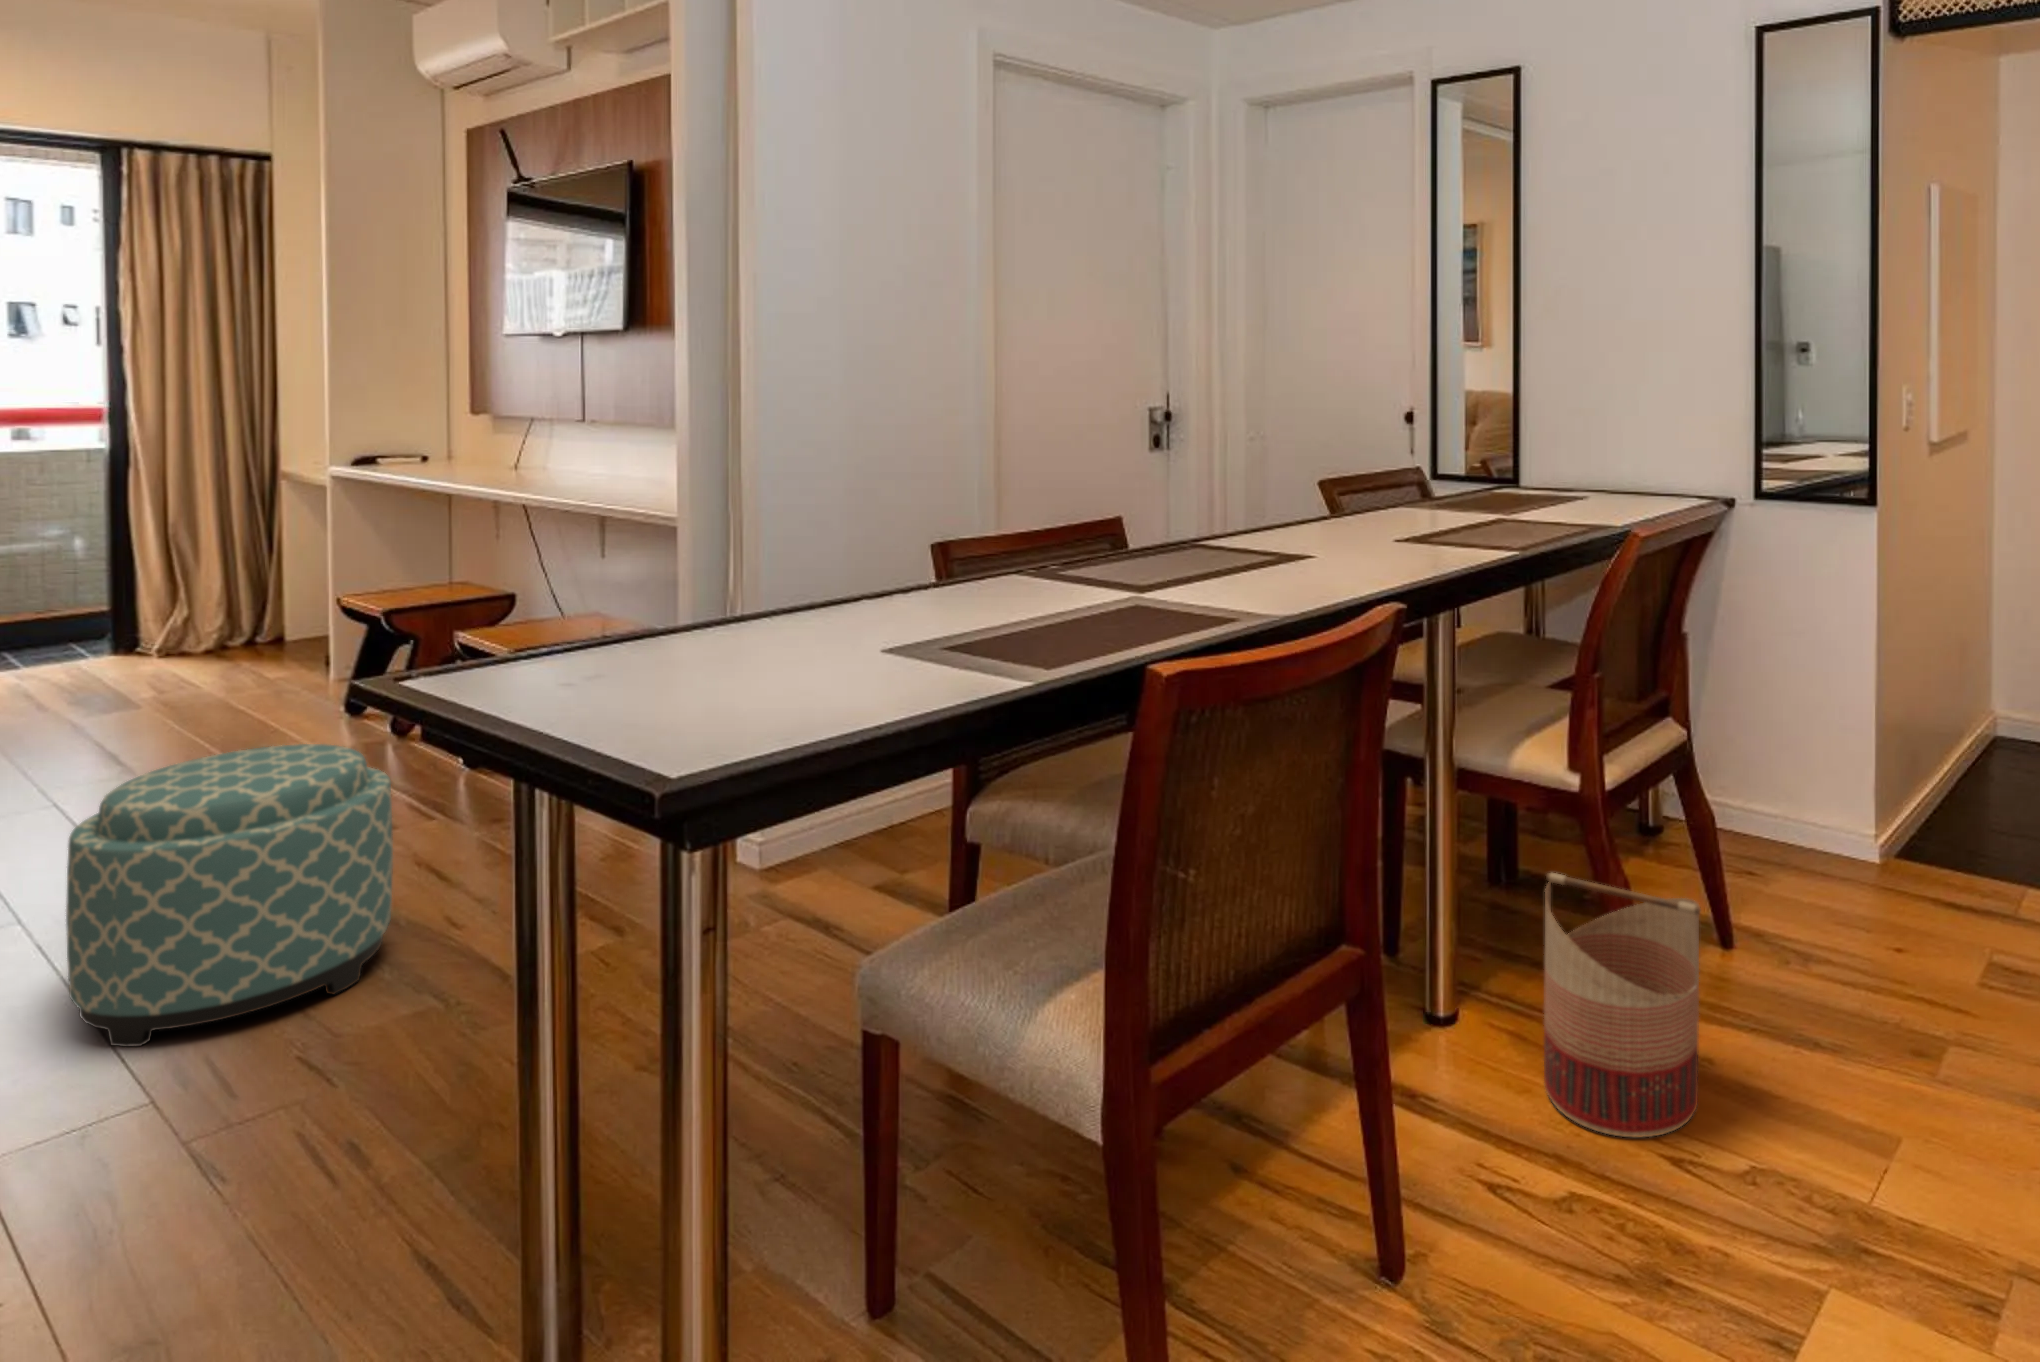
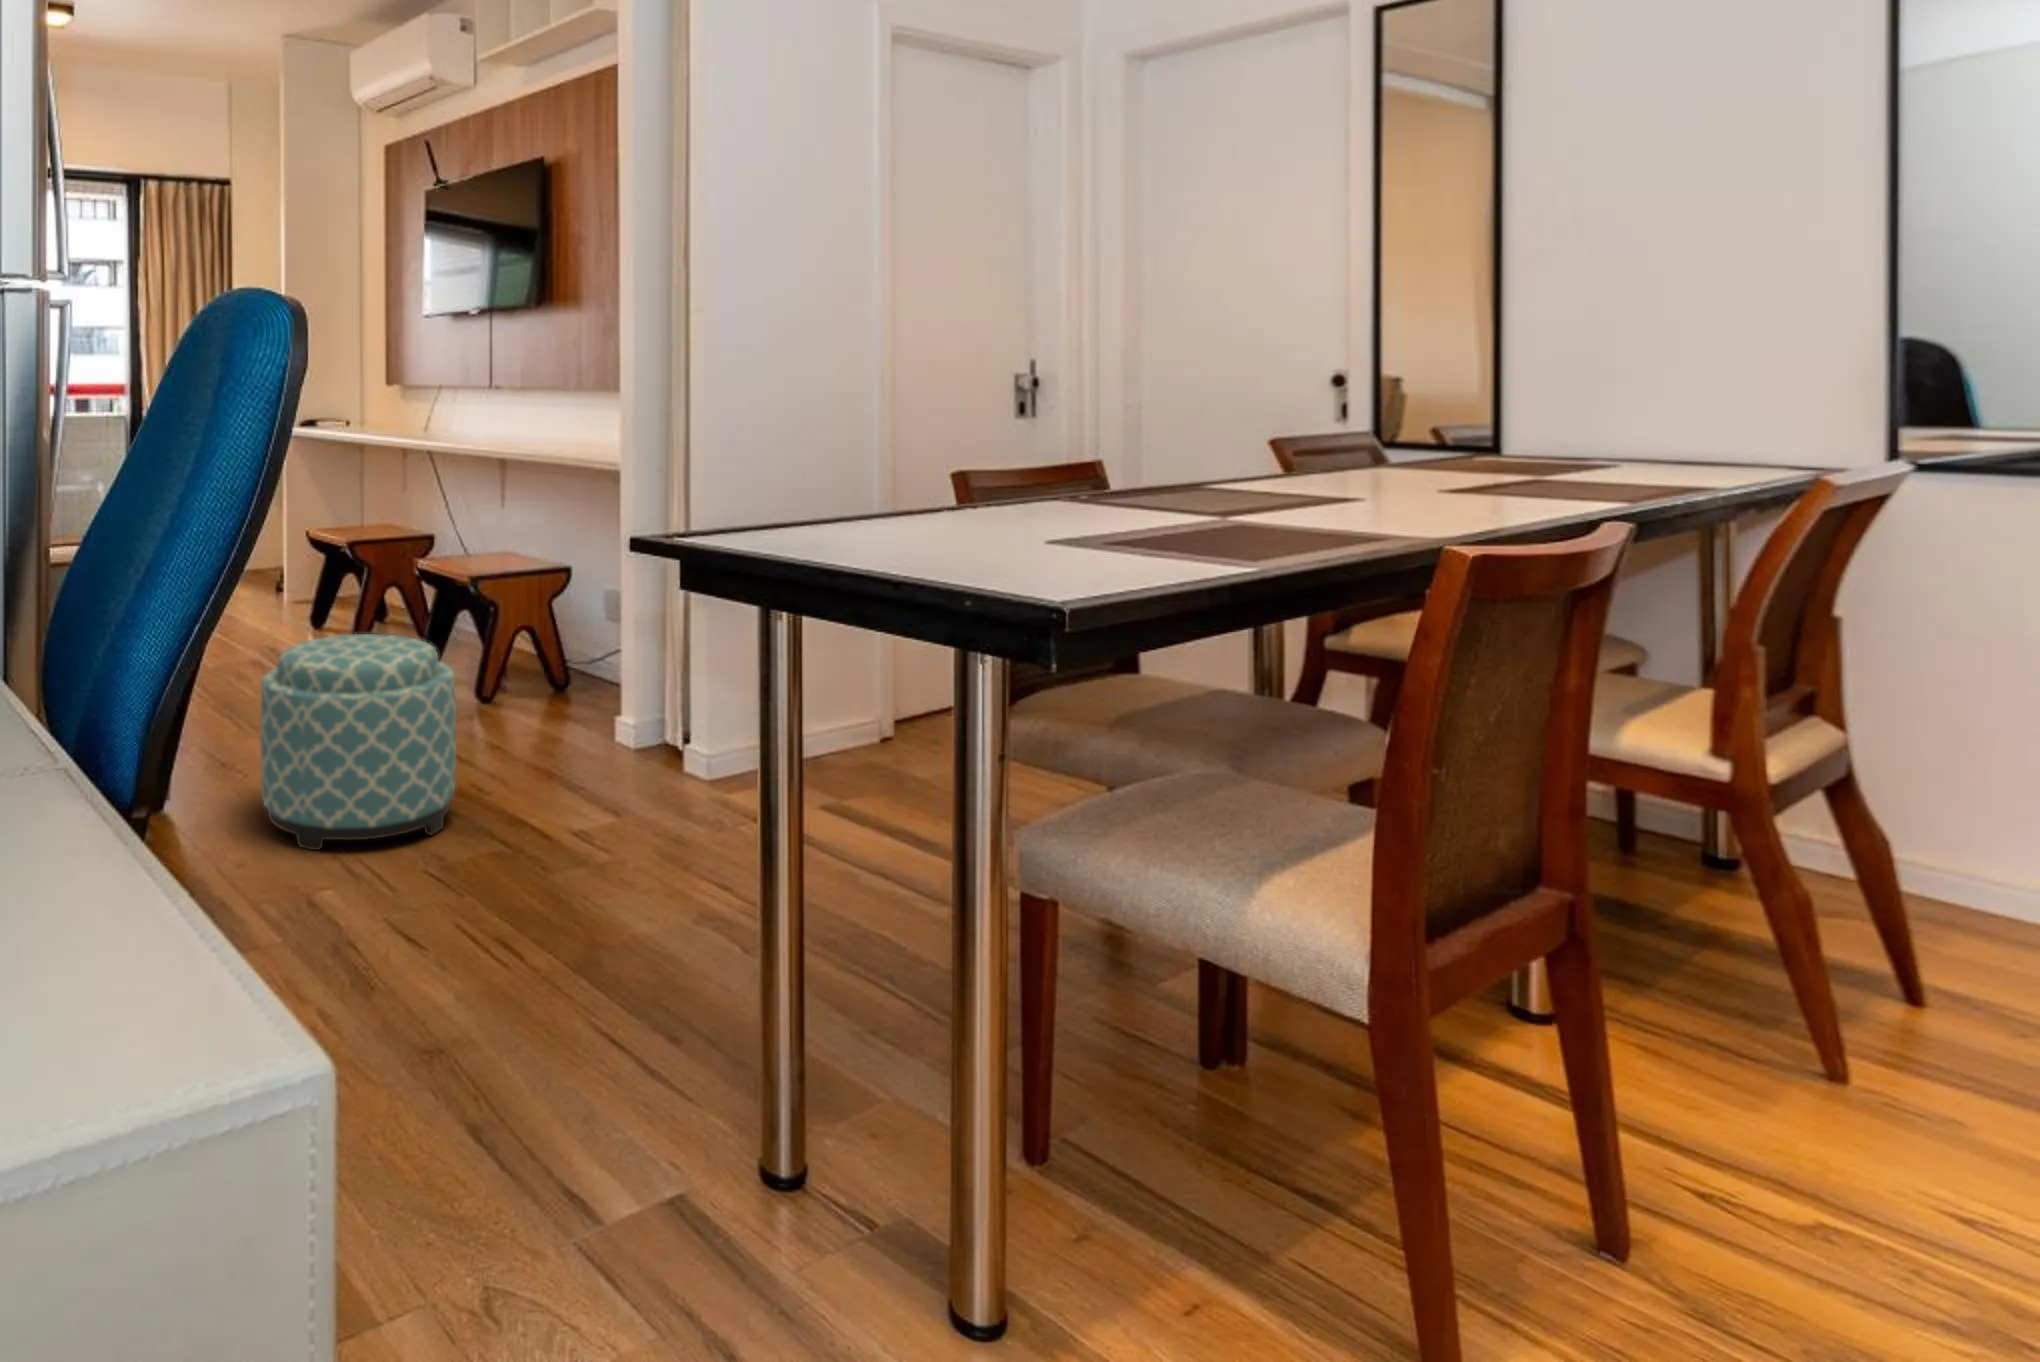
basket: present [1544,873,1700,1138] -> none [1696,861,1946,1174]

